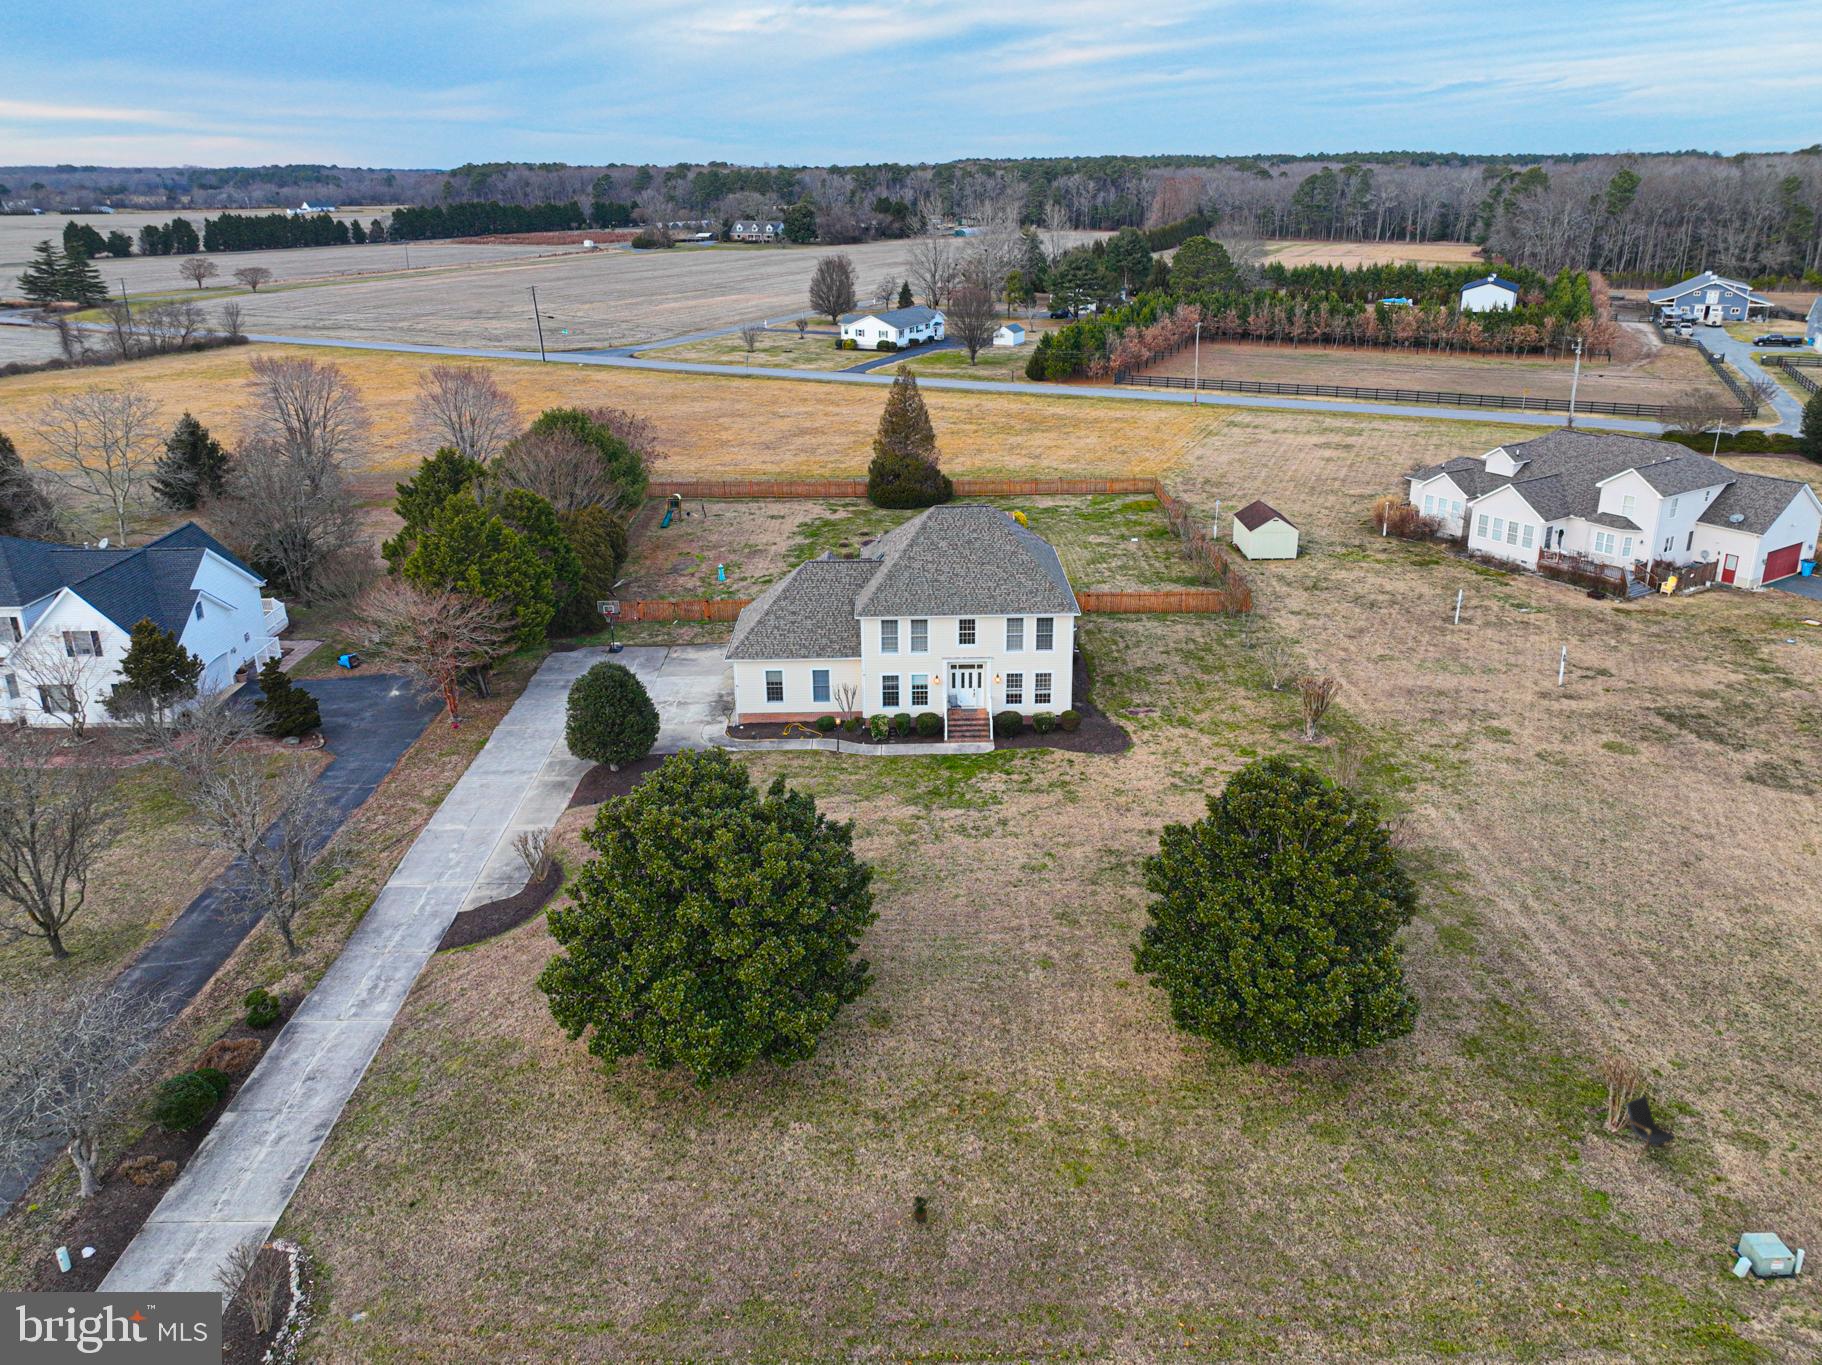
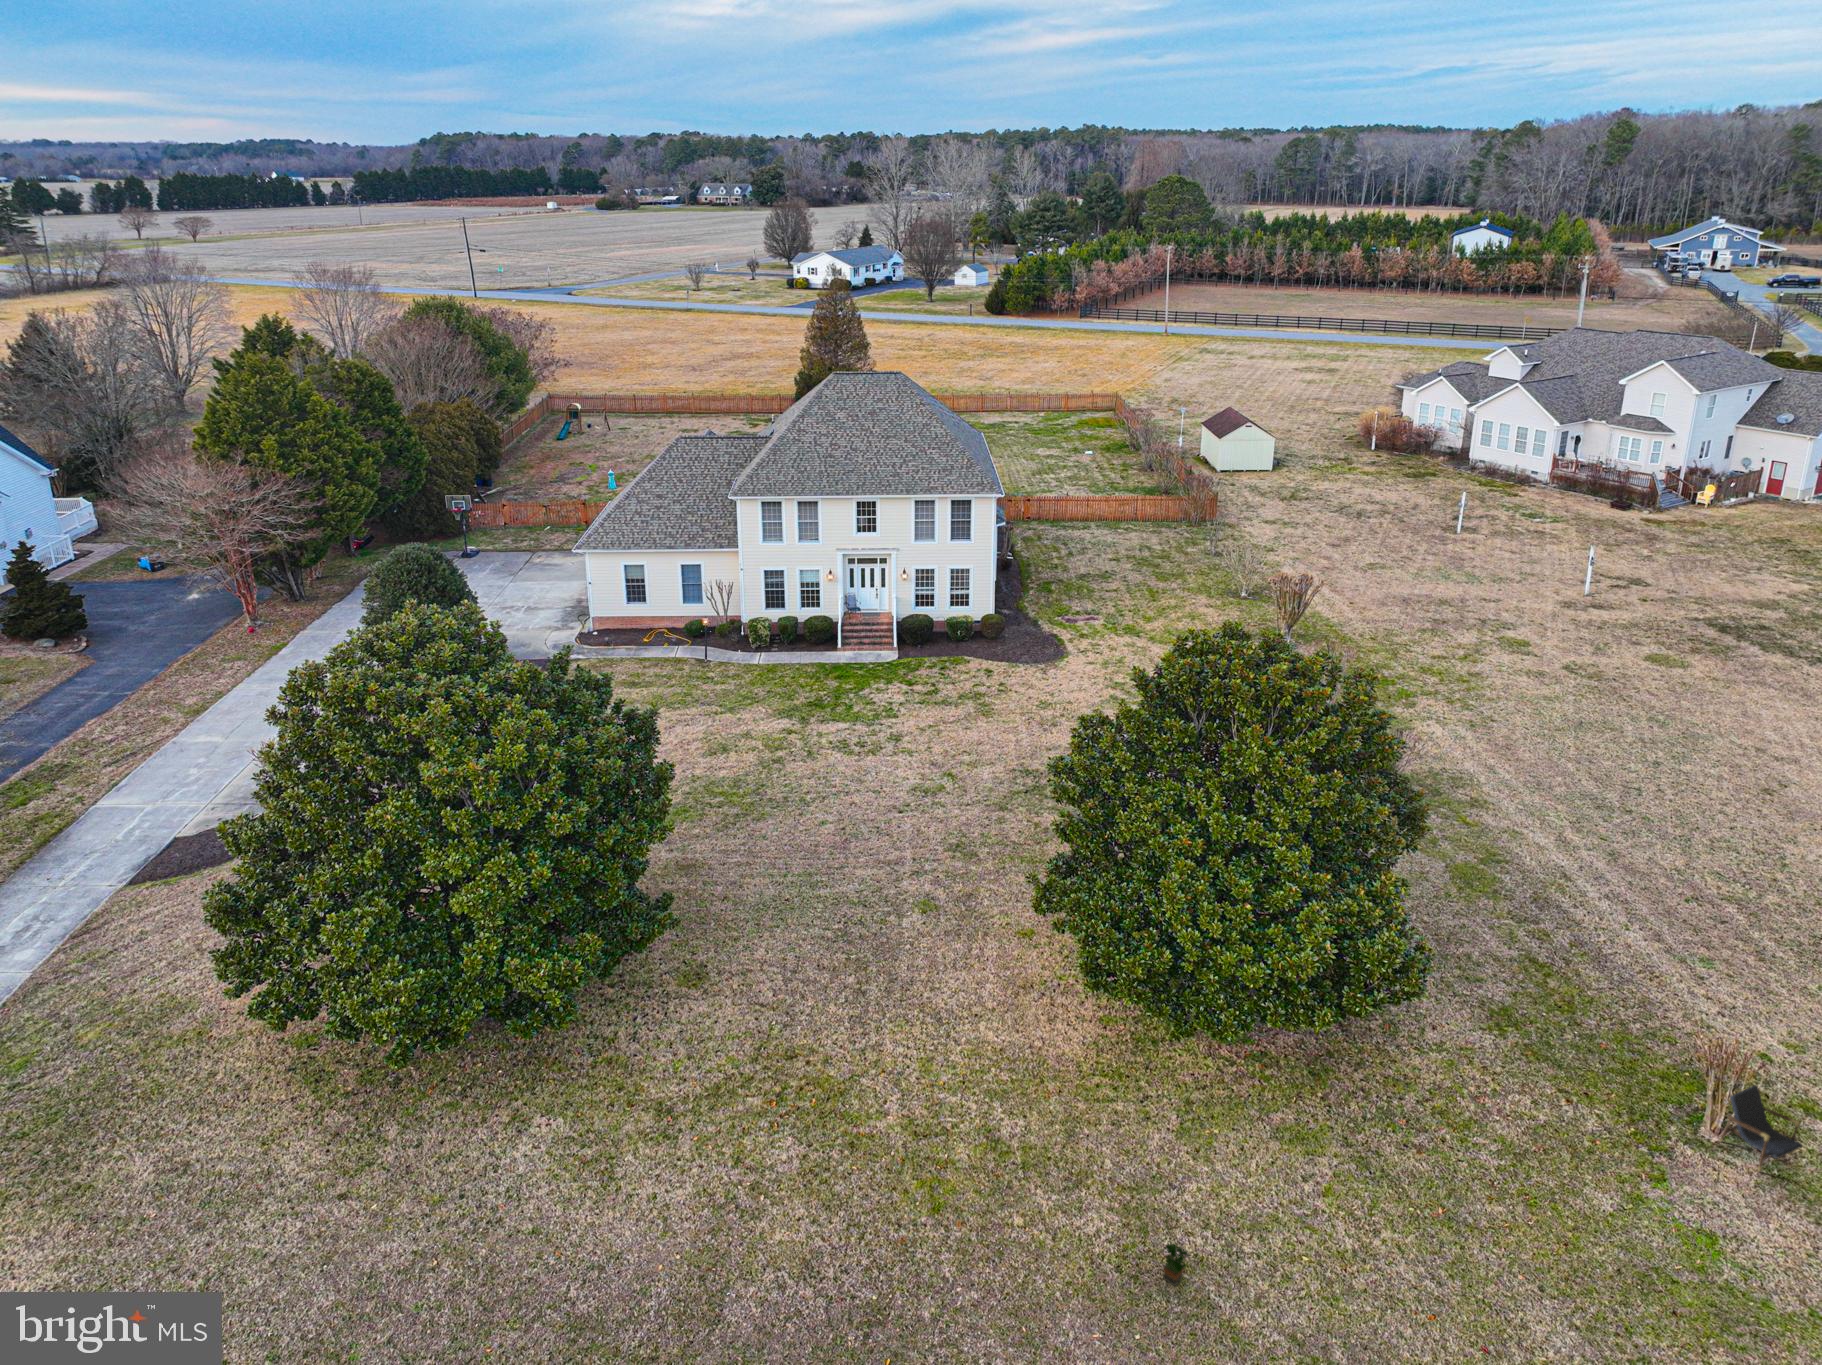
potted tree: present [913,1196,929,1223] -> present [1163,1244,1190,1286]

